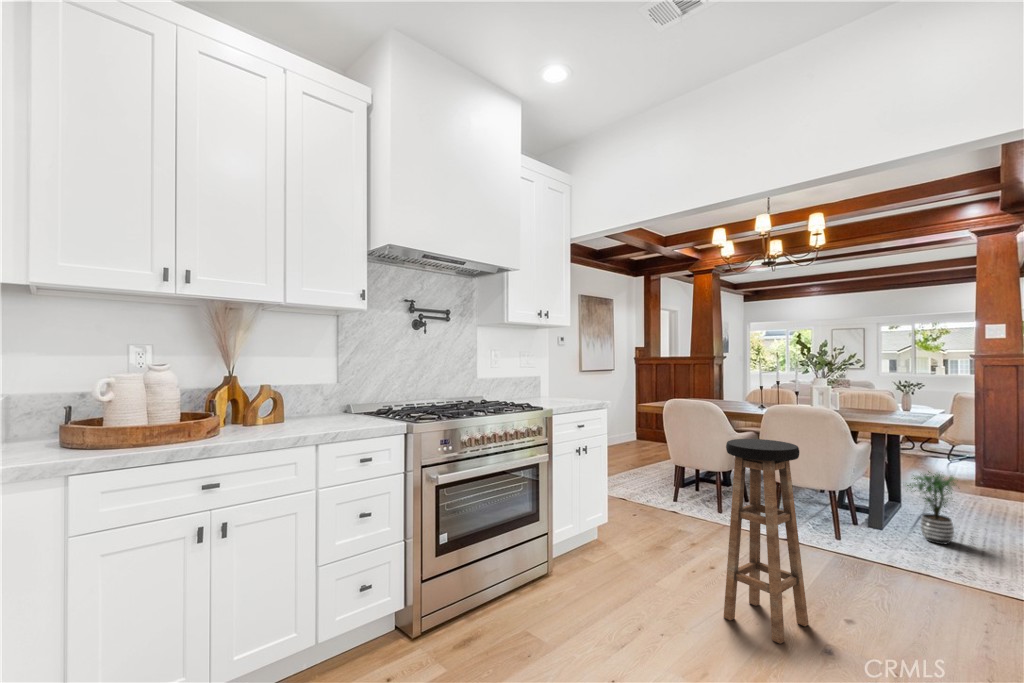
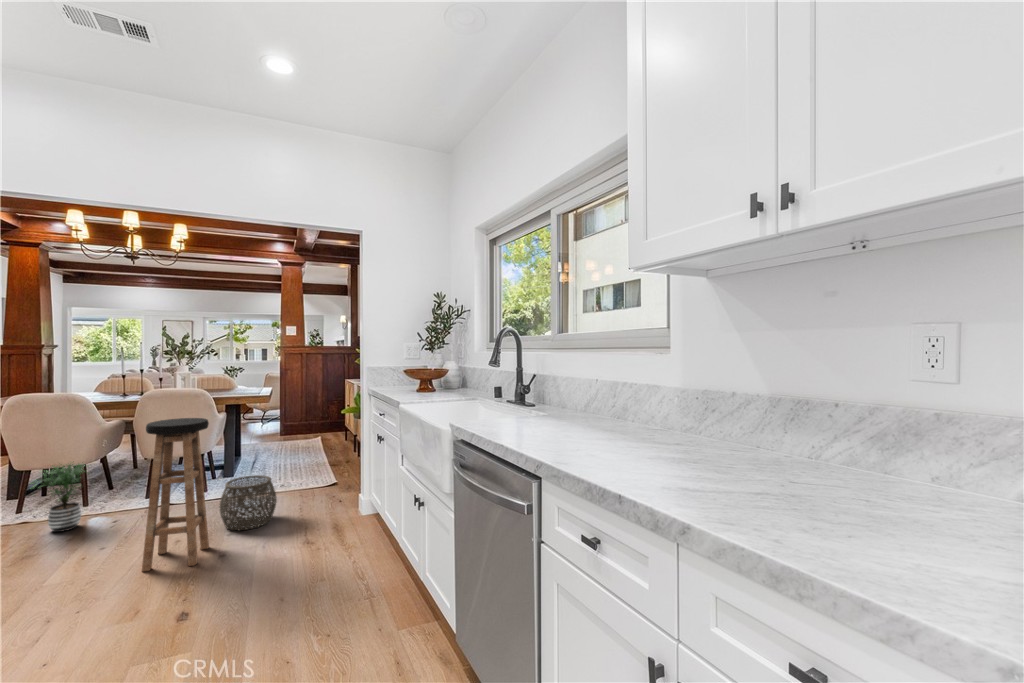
potted plant: present [907,471,955,544] -> present [30,464,85,532]
woven basket: none [831,539,926,630] -> present [219,475,277,530]

